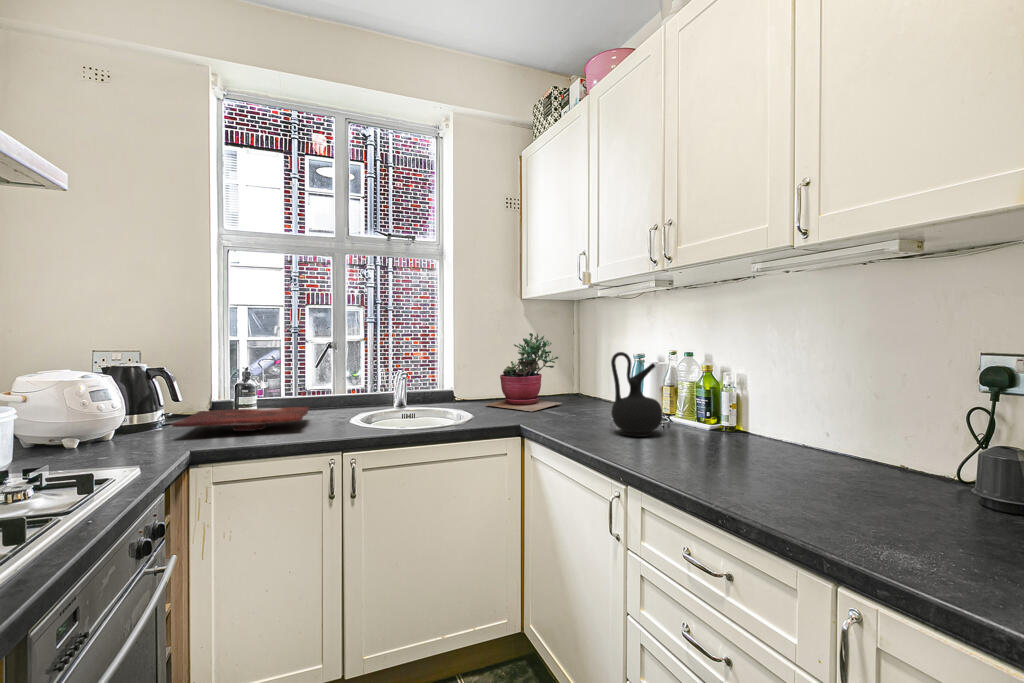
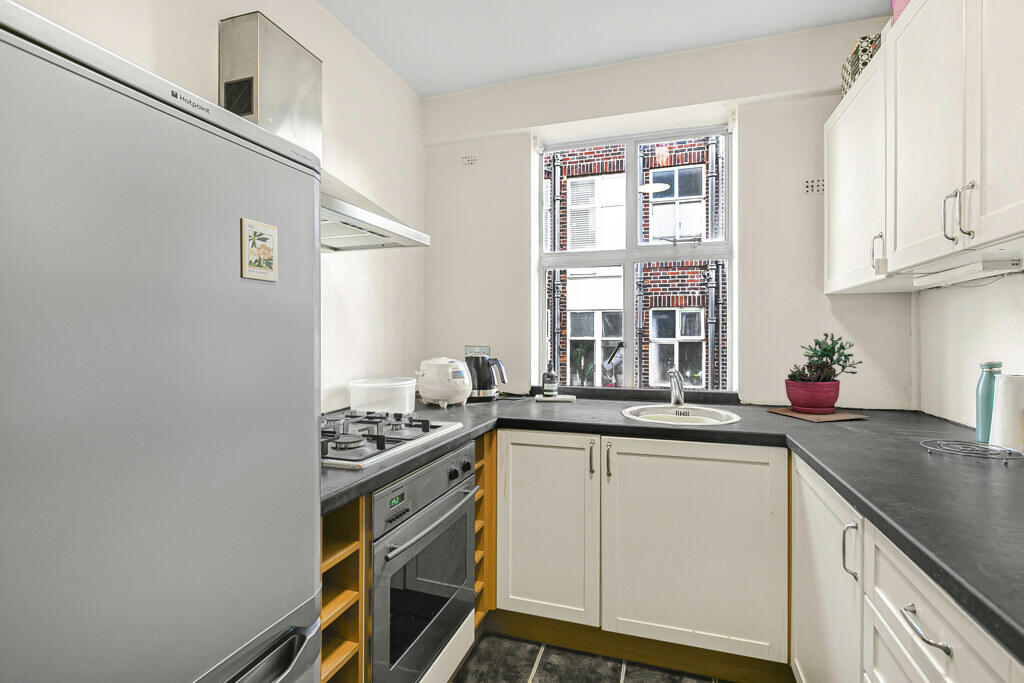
ceramic jug: present [611,352,663,437] -> none [892,357,979,468]
cutting board: present [172,407,310,431] -> none [494,392,591,409]

